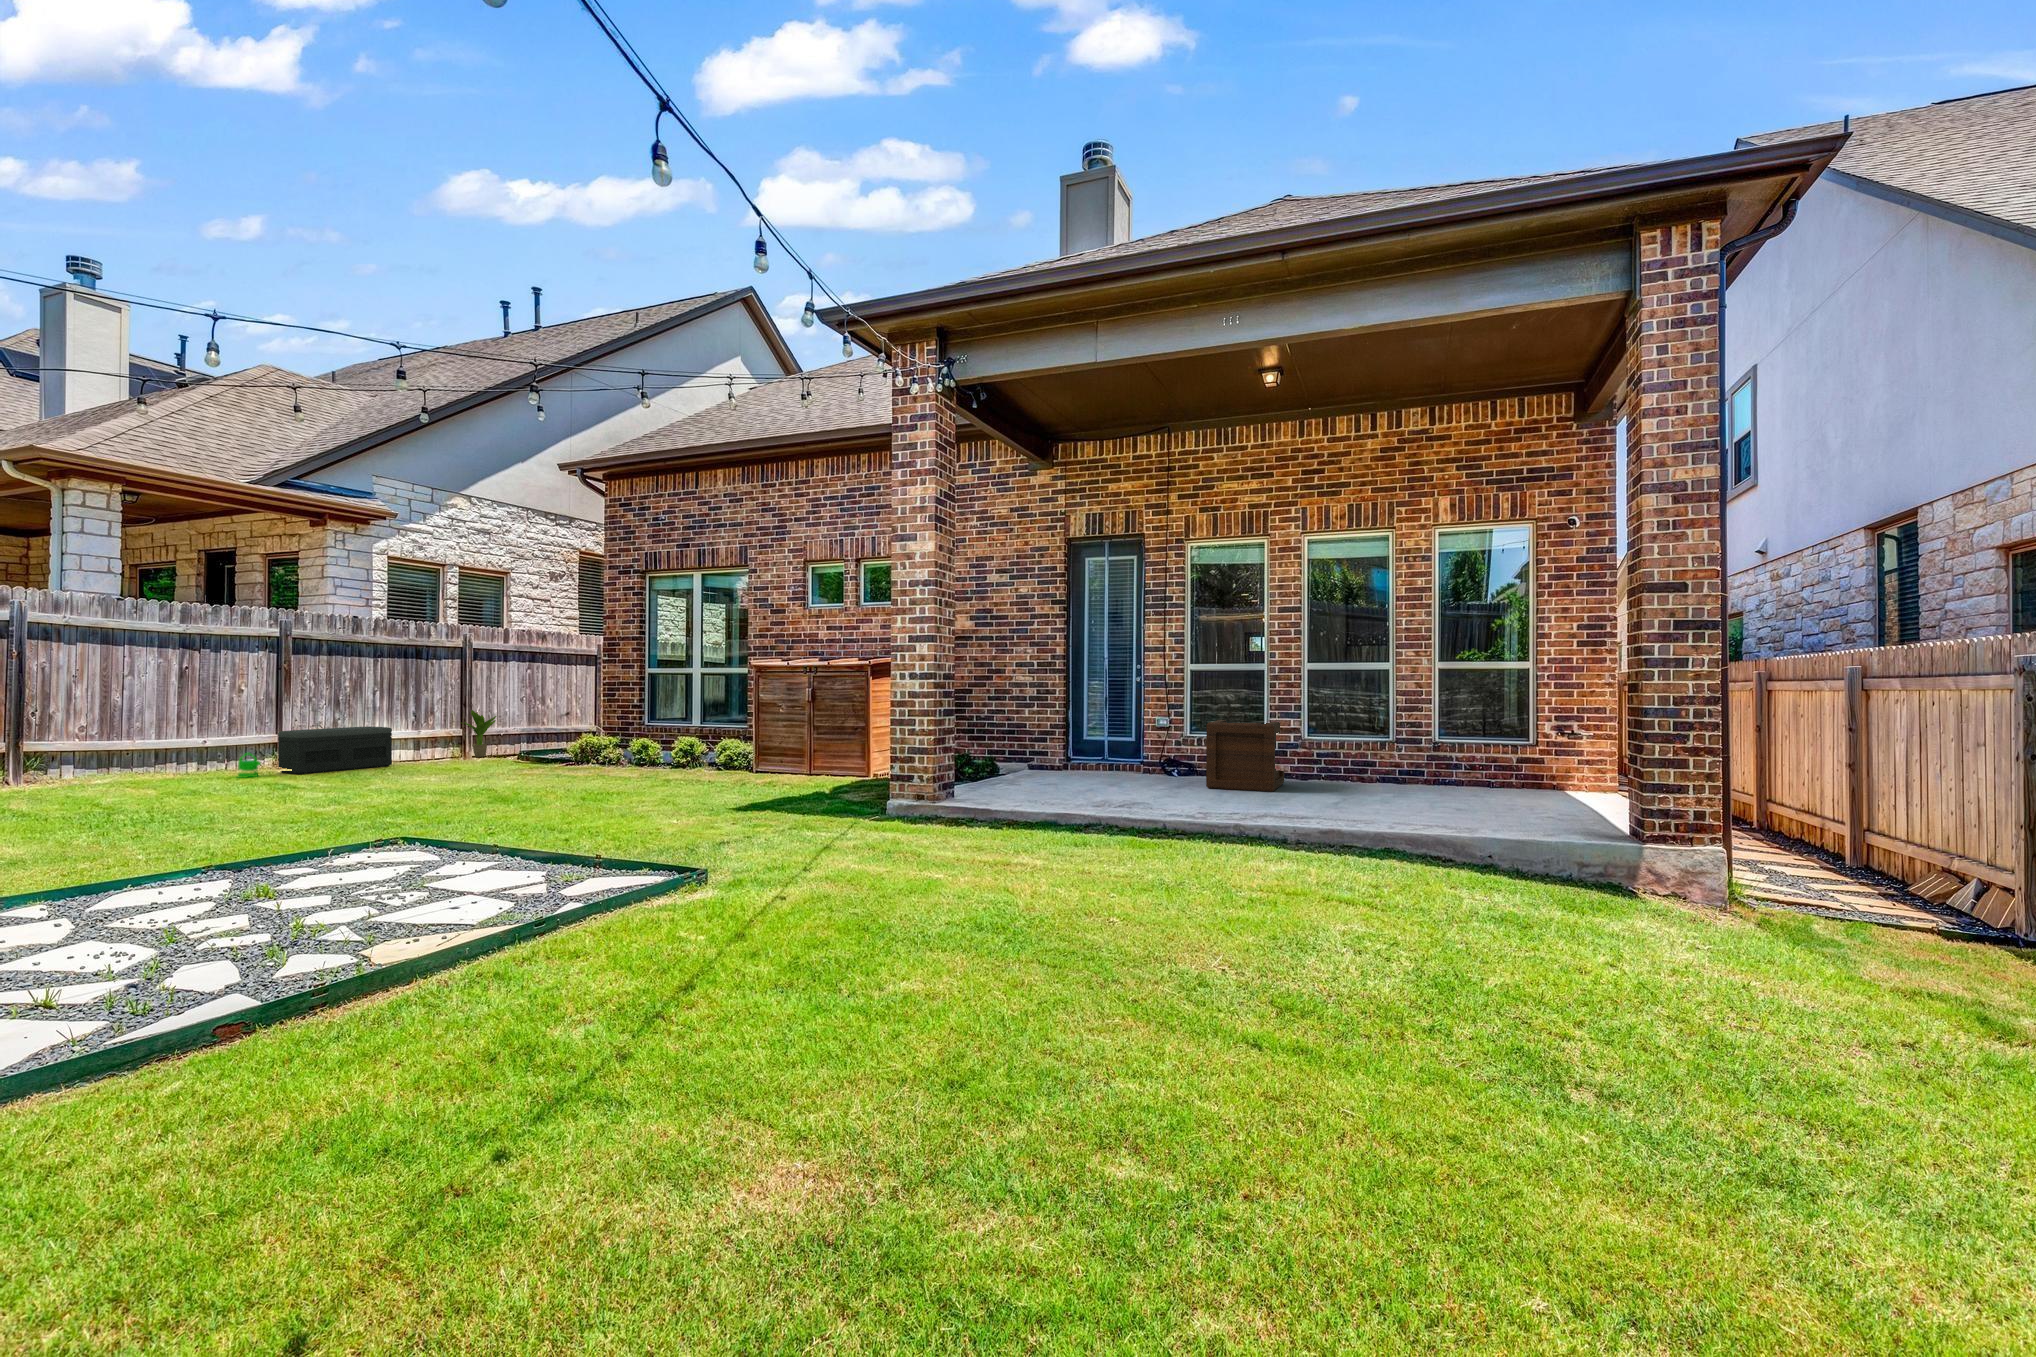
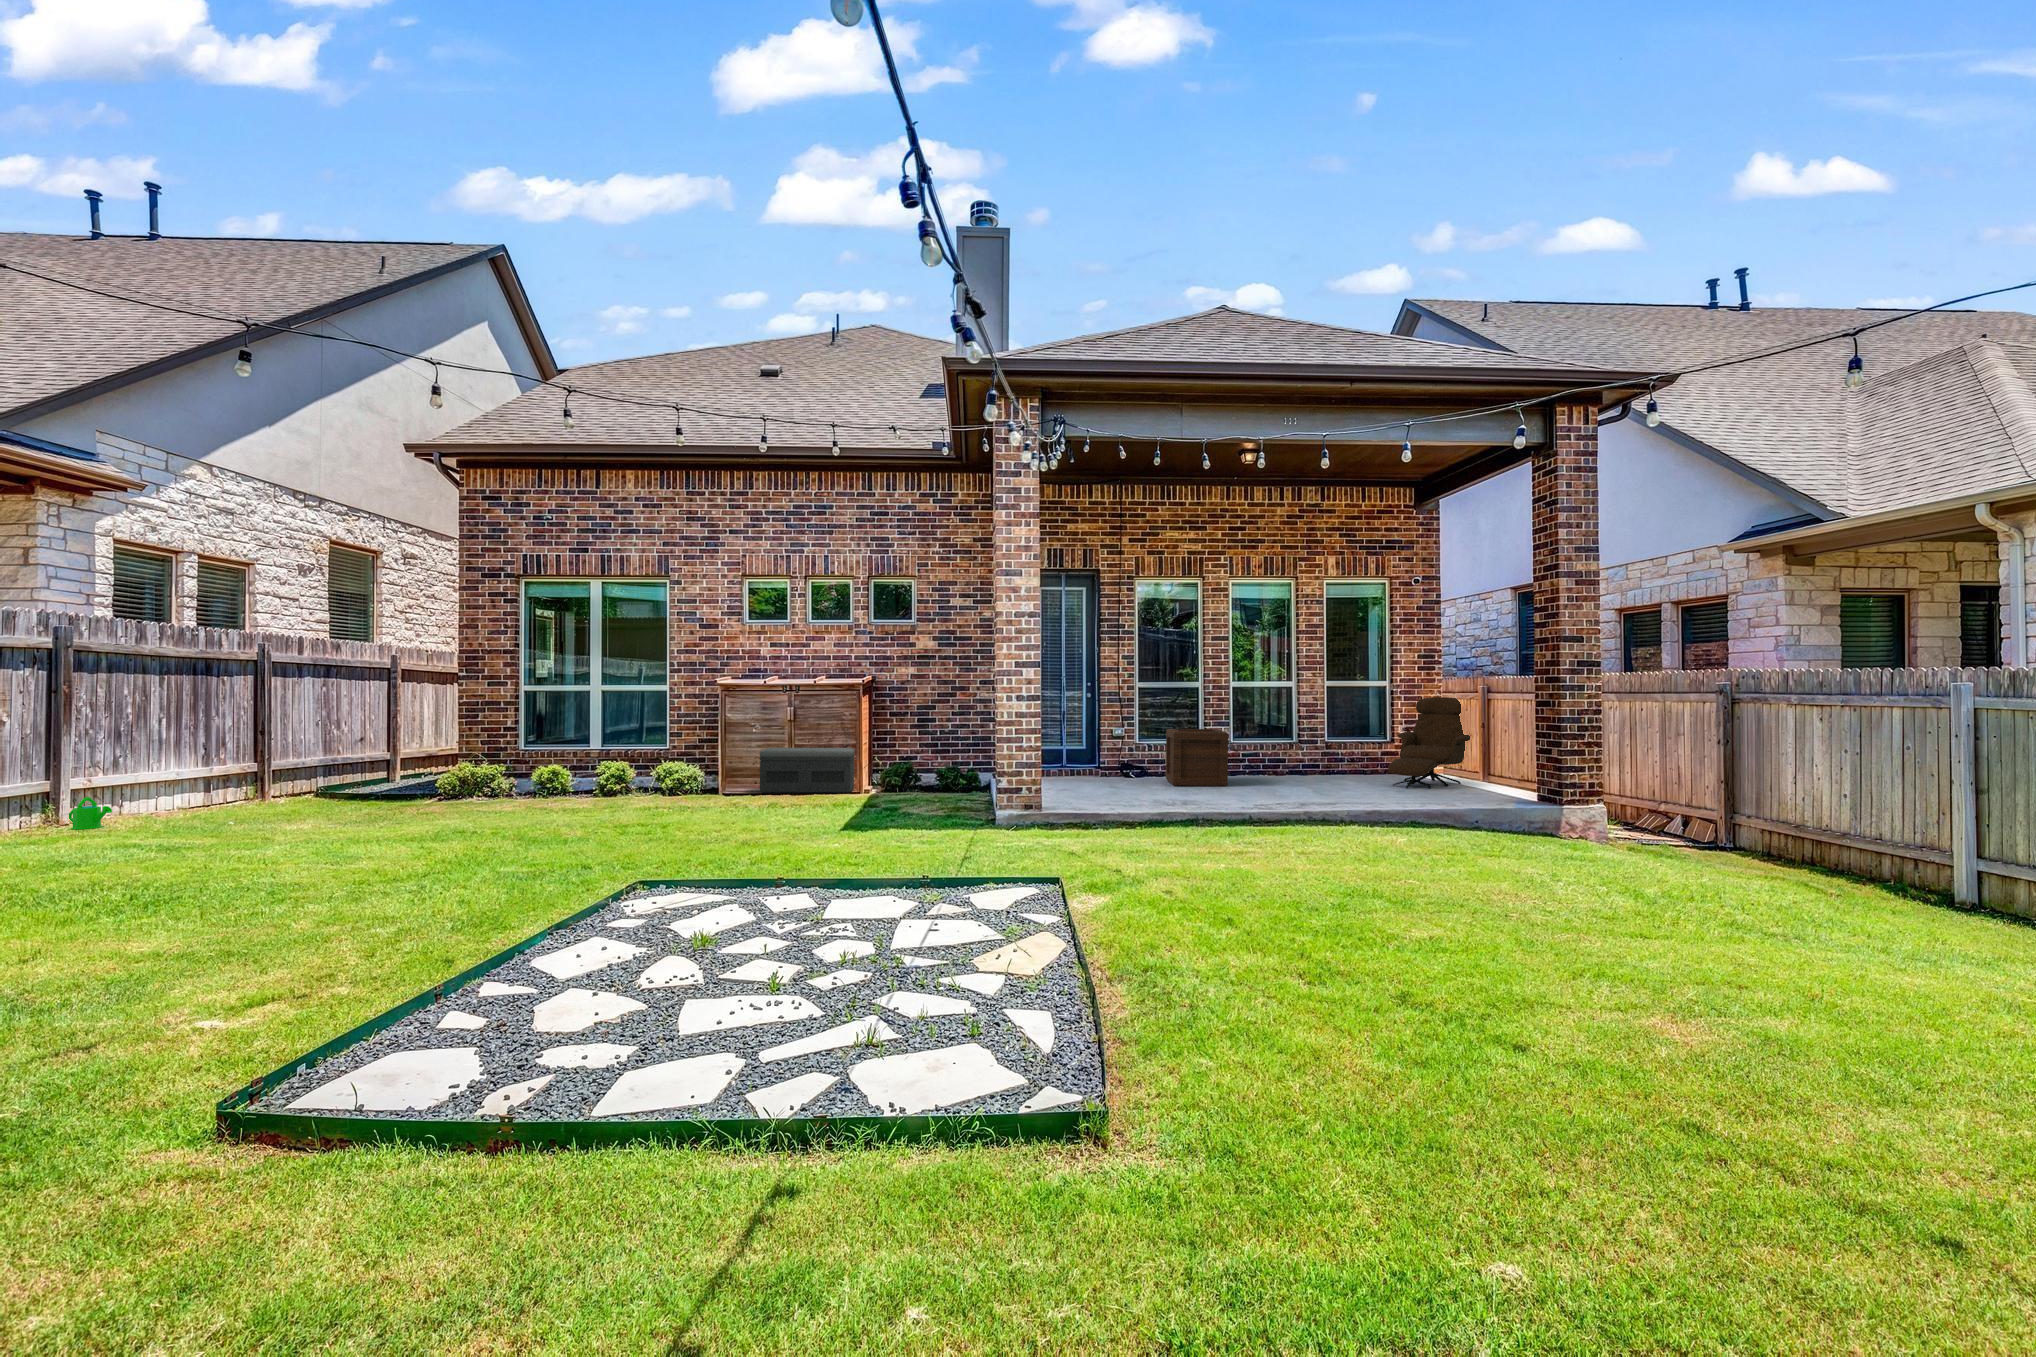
lounge chair: none [1501,683,1648,810] -> present [1388,697,1470,789]
potted plant: present [462,710,496,757] -> none [289,736,339,792]
storage bench: present [278,726,392,774] -> present [760,748,855,794]

